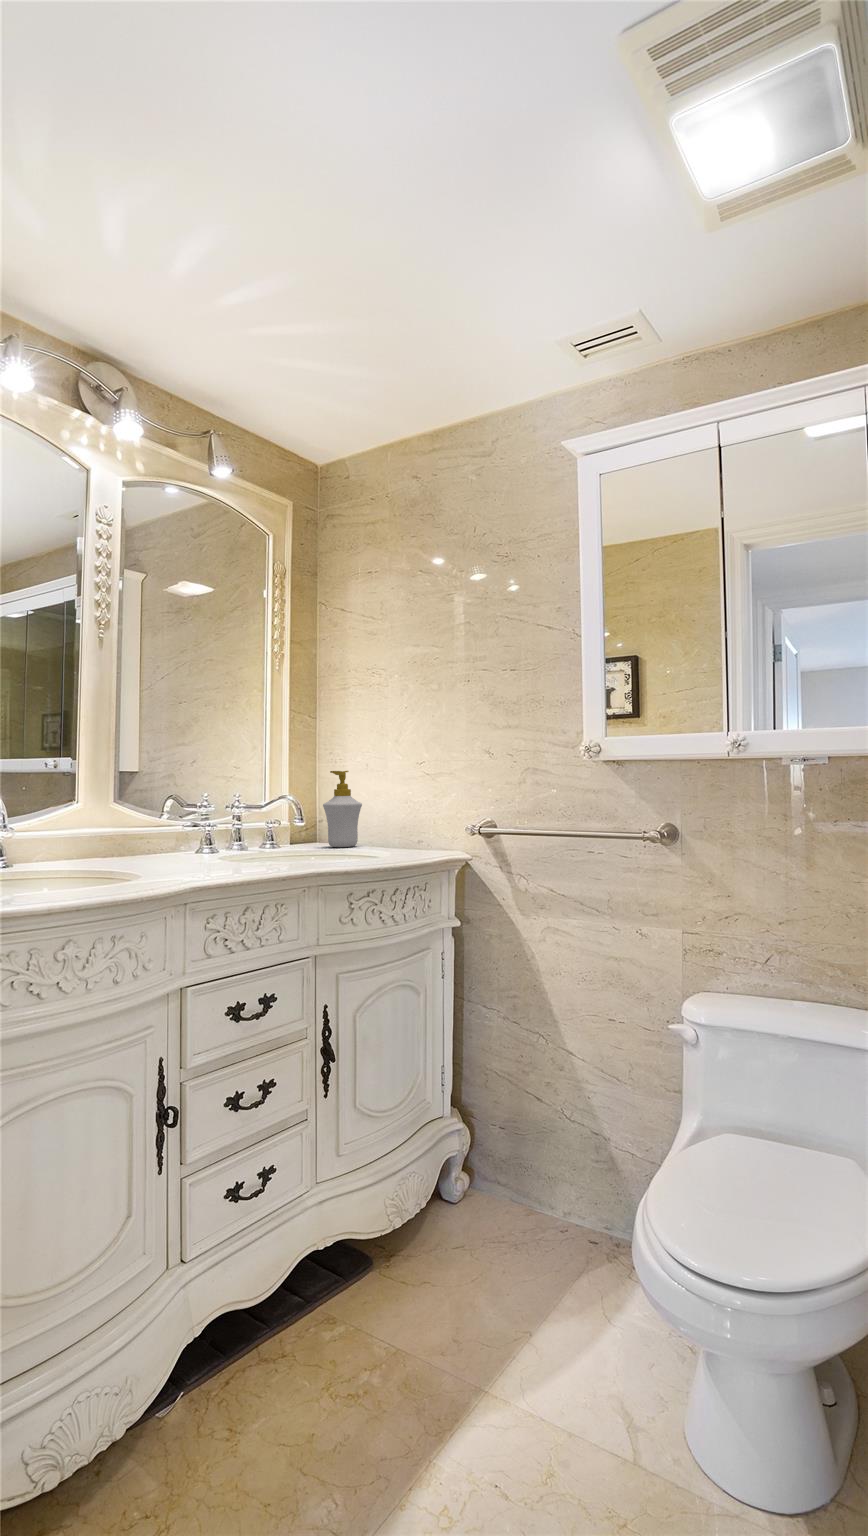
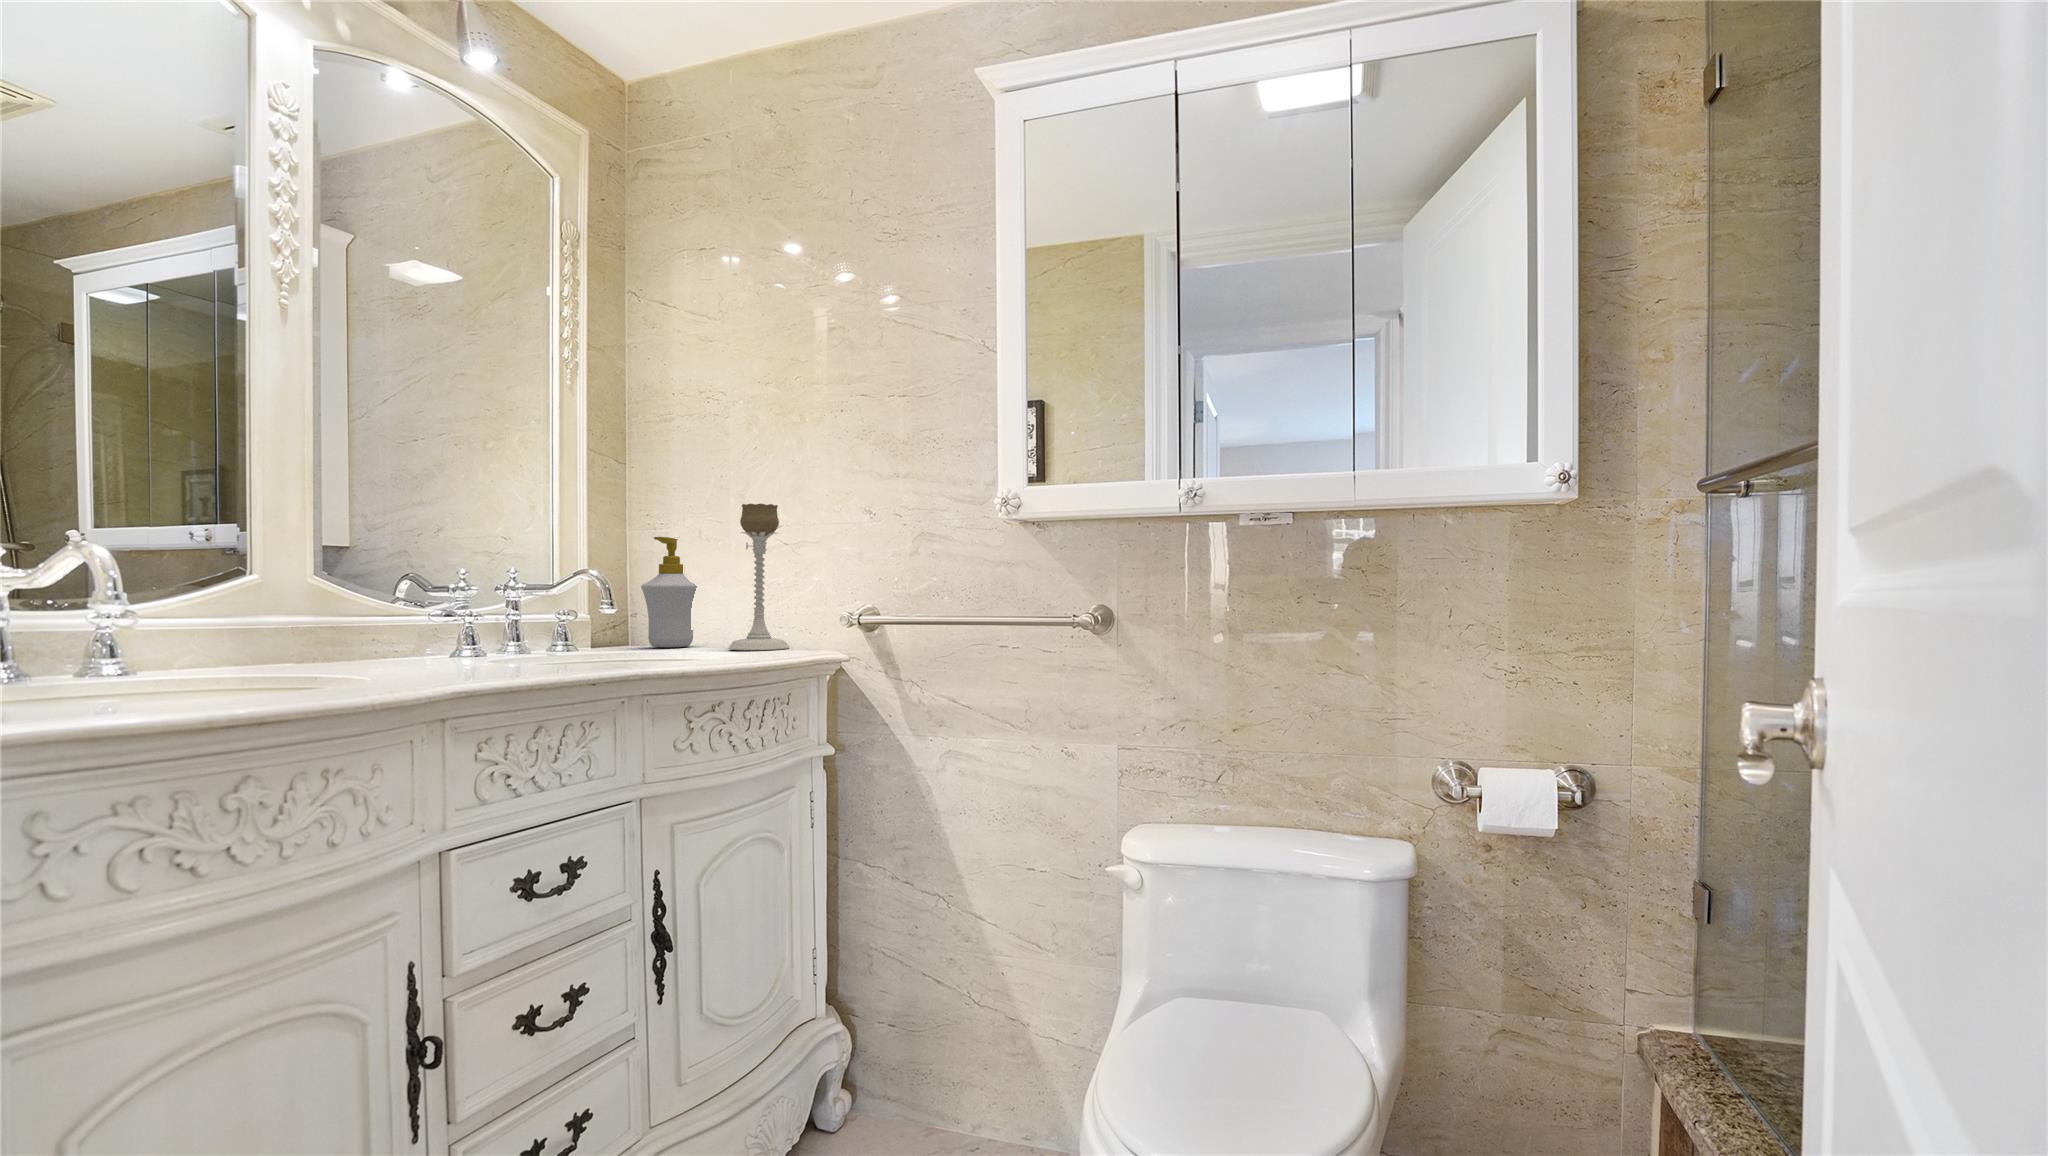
candle holder: none [377,747,419,851] -> present [728,503,789,650]

